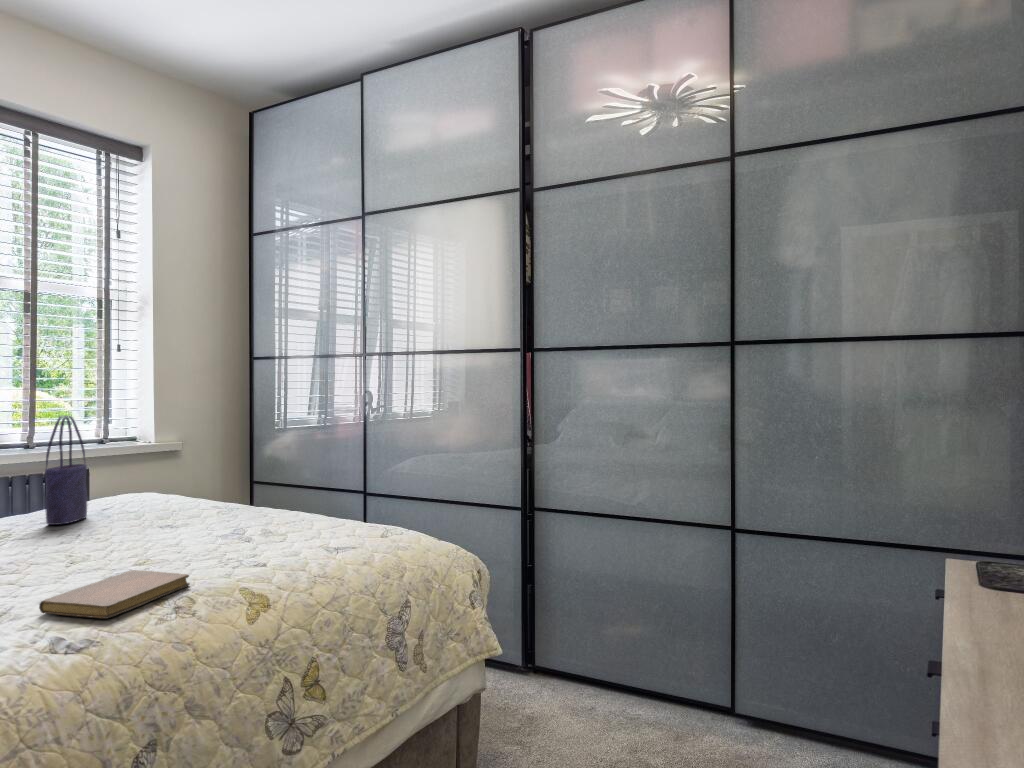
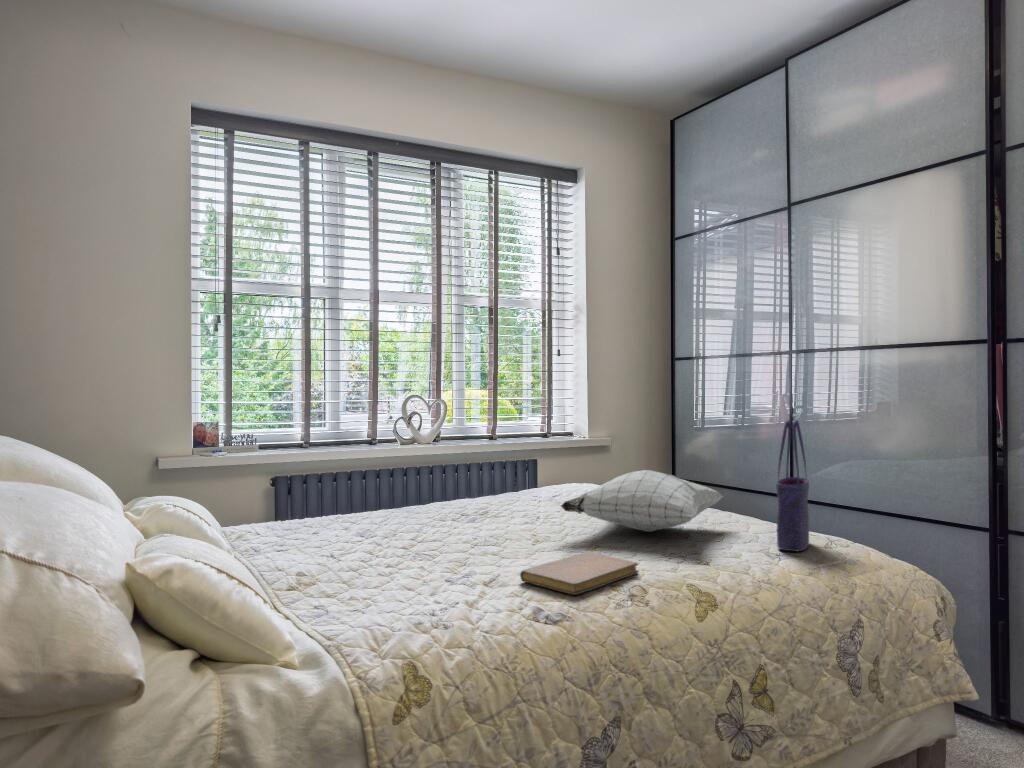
tote bag: present [45,416,87,525] -> present [776,420,809,551]
pillow: none [102,477,293,542] -> present [561,470,723,532]

